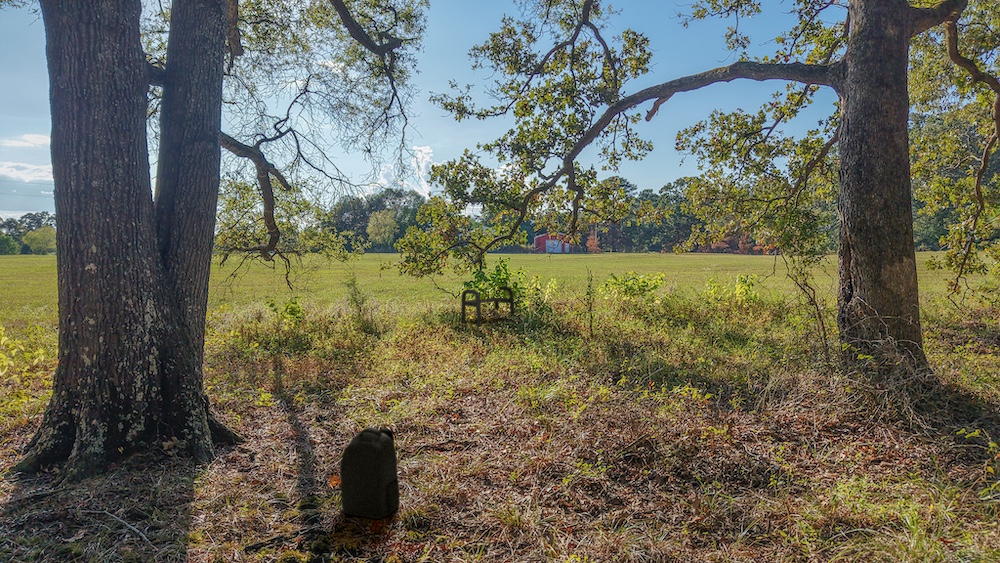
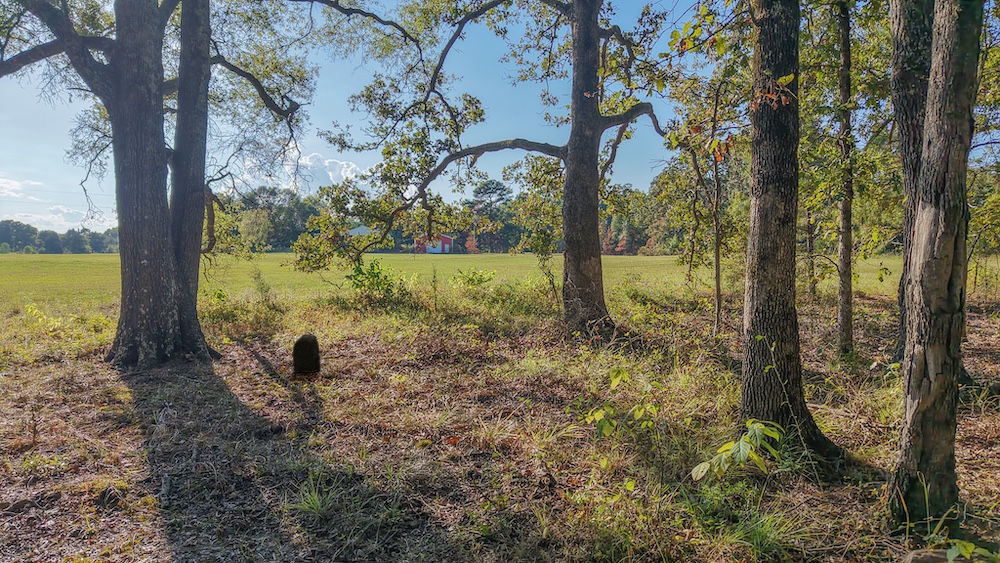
bench: present [461,286,514,326] -> none [345,277,387,306]

